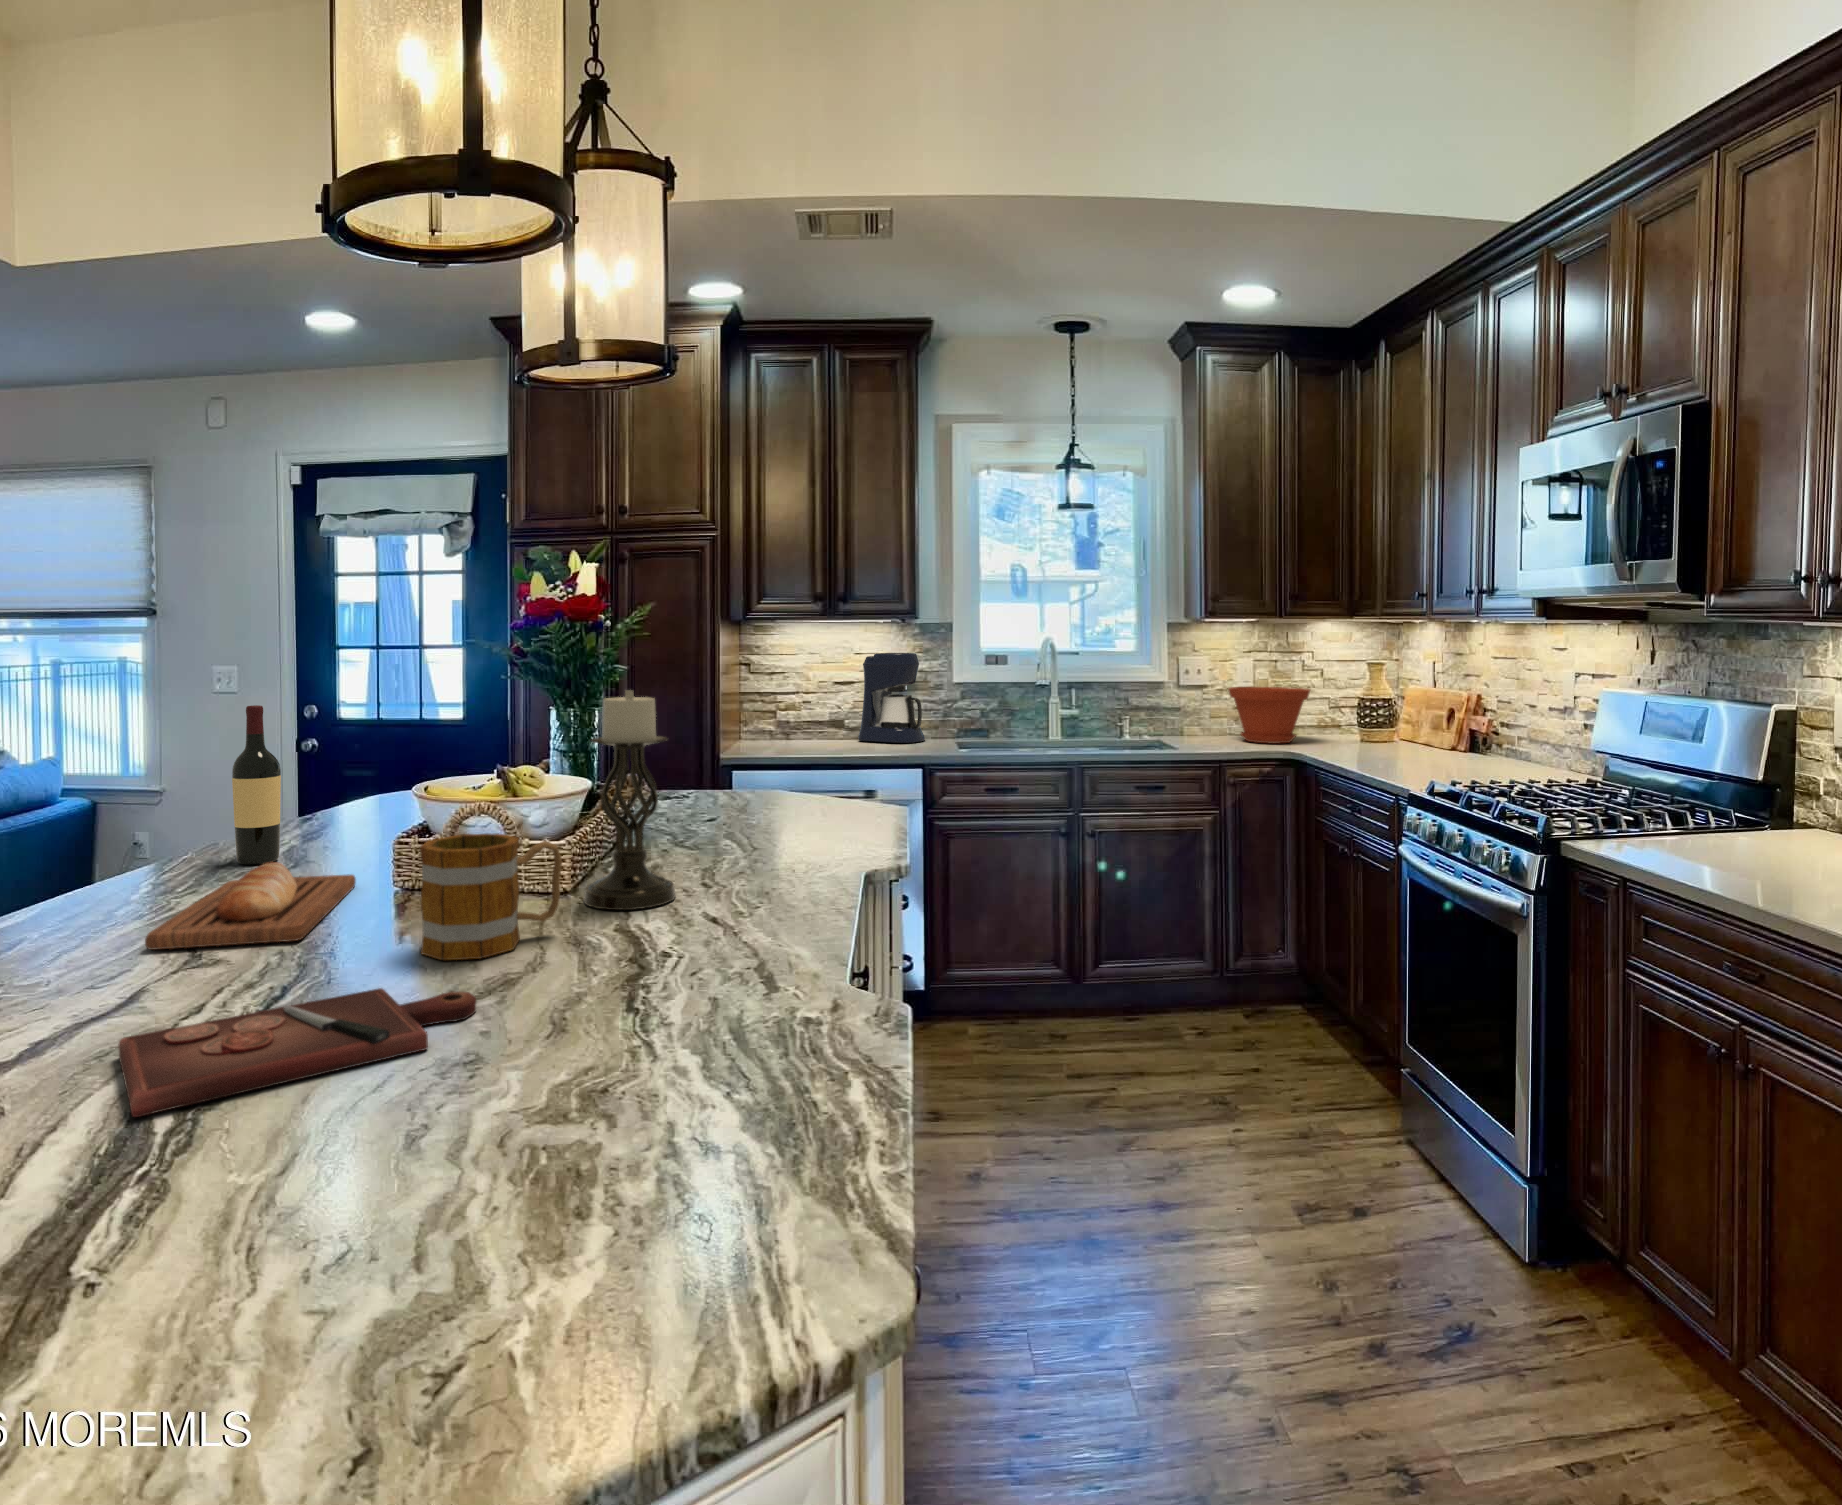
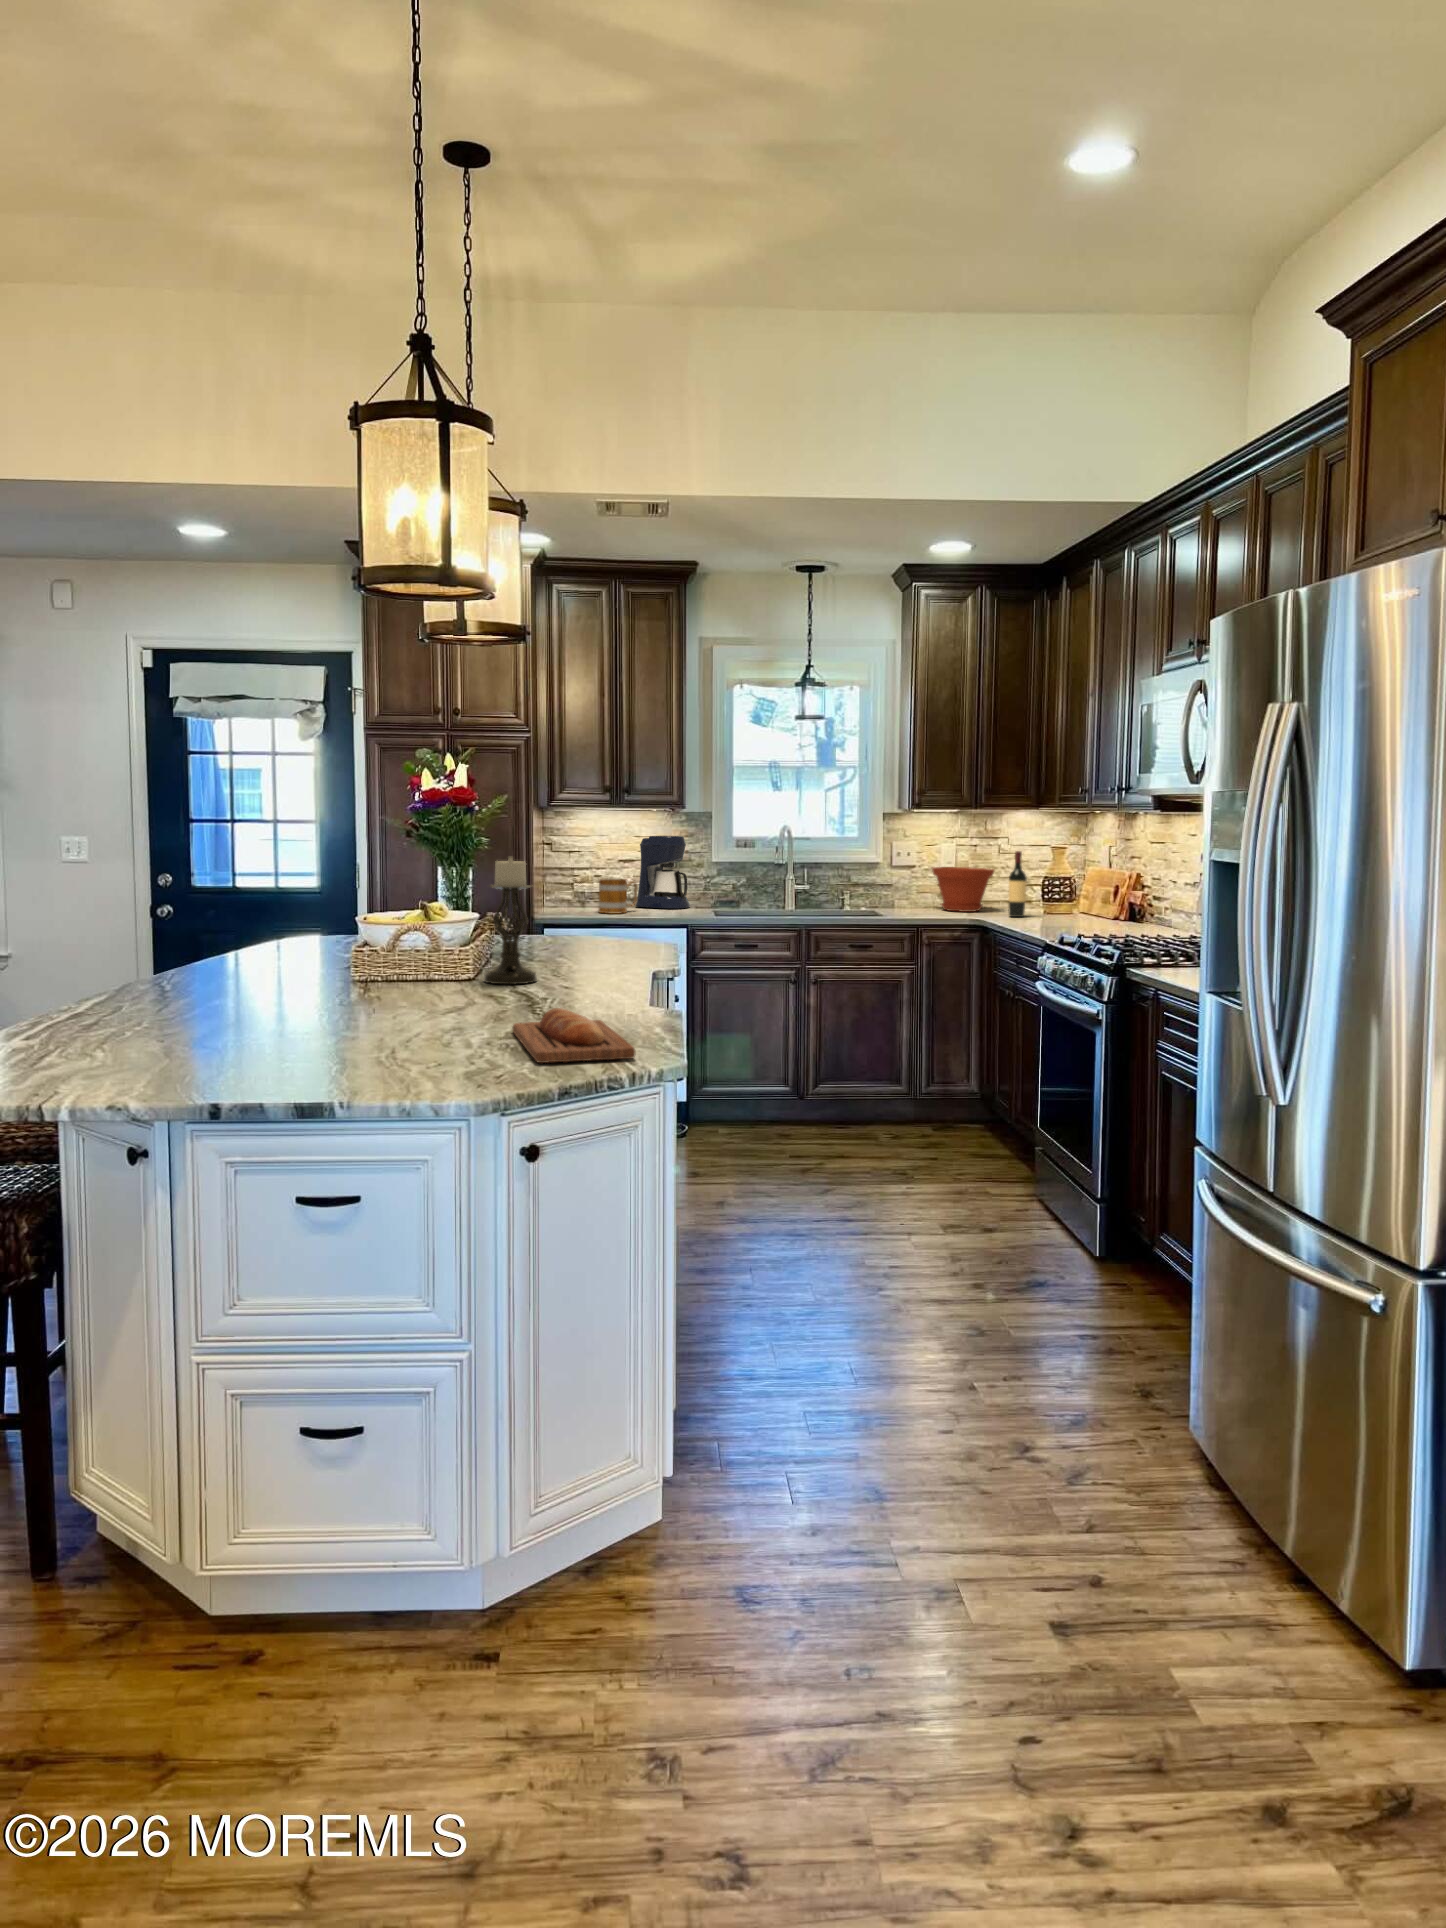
wine bottle: present [232,705,281,865] -> present [1008,851,1027,917]
mug: present [420,833,562,960] -> present [598,879,637,914]
bread loaf: present [145,862,356,950] -> present [512,1008,635,1063]
cutting board: present [118,988,476,1117] -> none [304,1003,460,1034]

